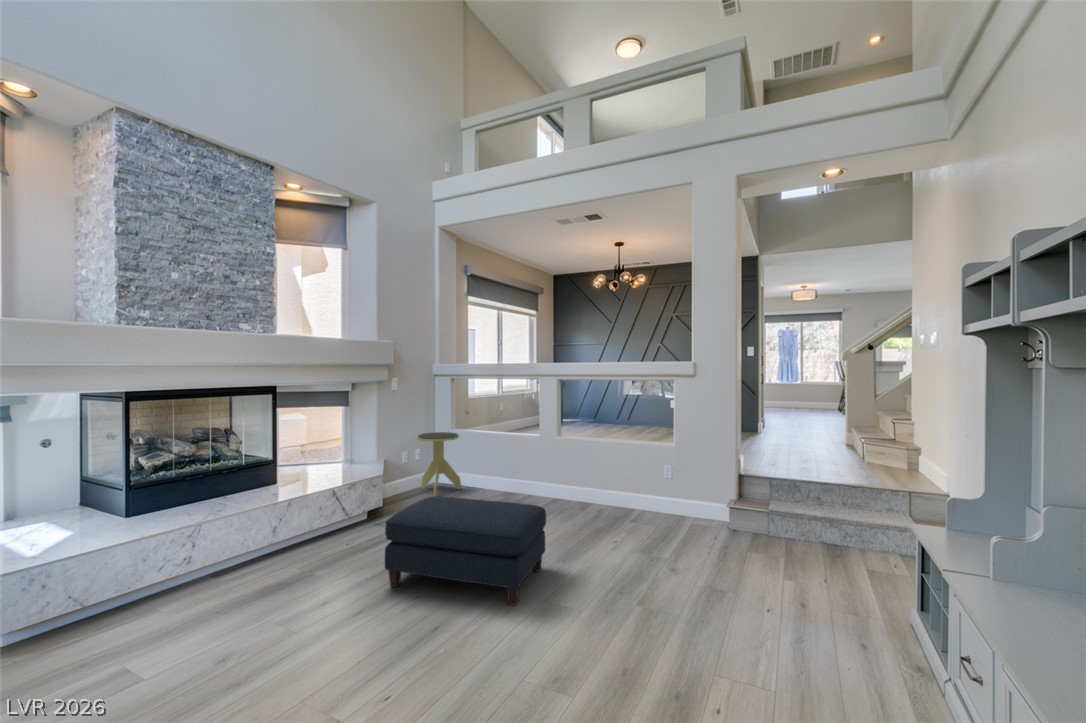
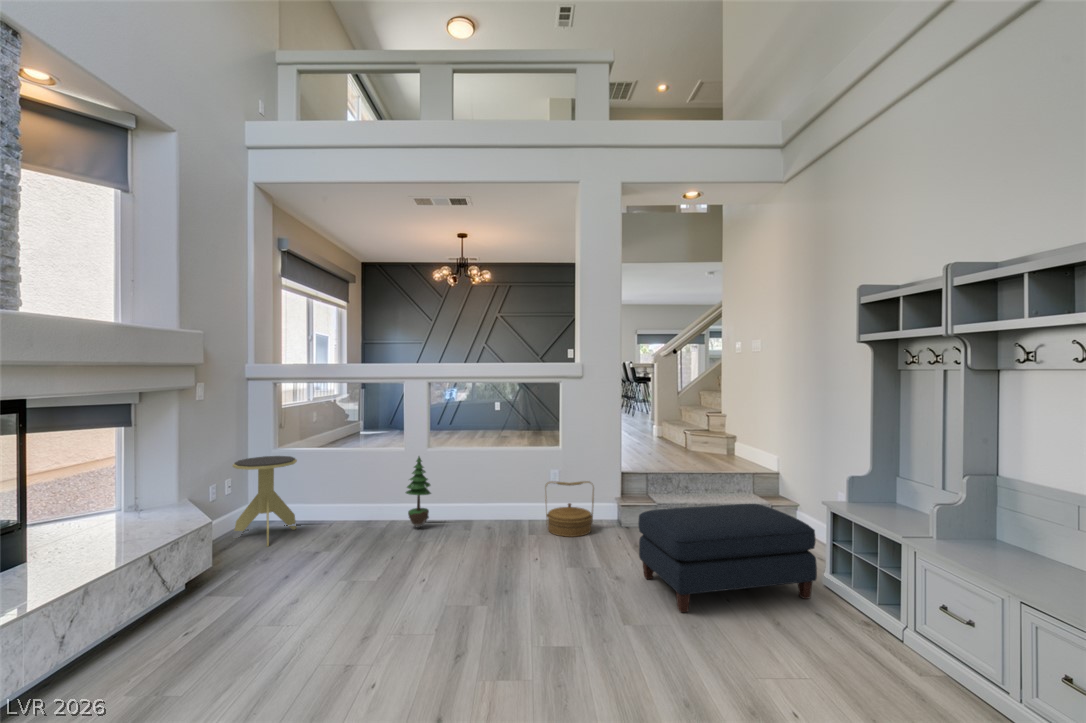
potted tree: none [532,440,554,502] -> present [406,456,431,528]
woven basket: none [645,475,694,531] -> present [545,481,594,537]
ottoman: present [385,496,546,606] -> present [638,504,817,612]

